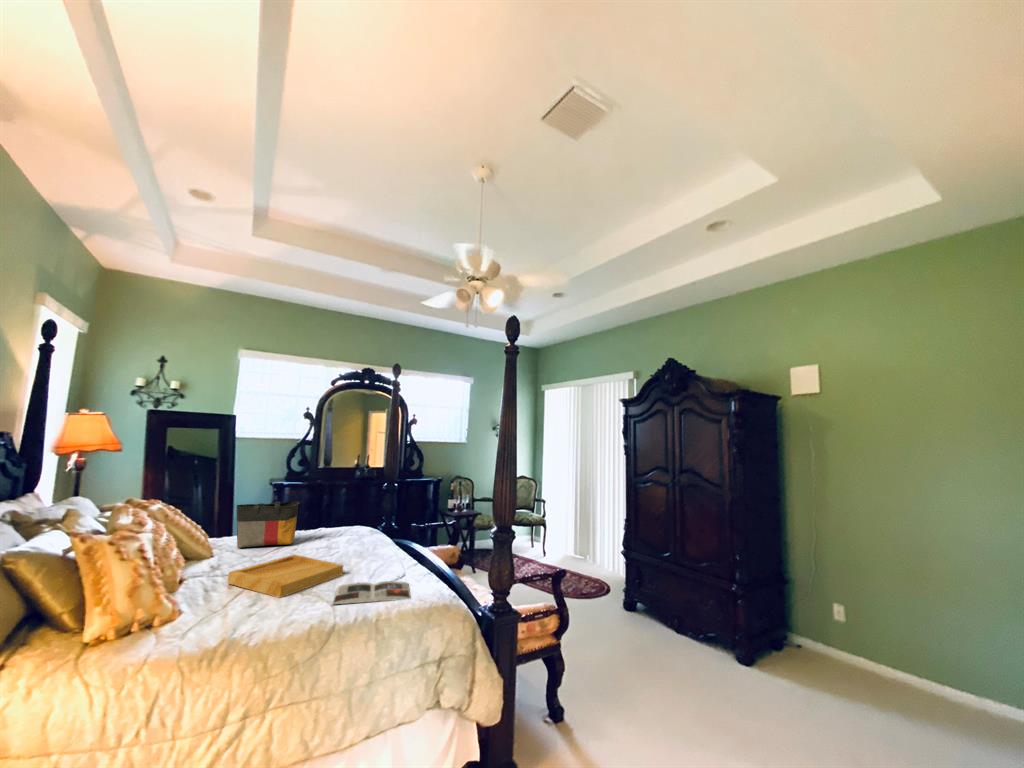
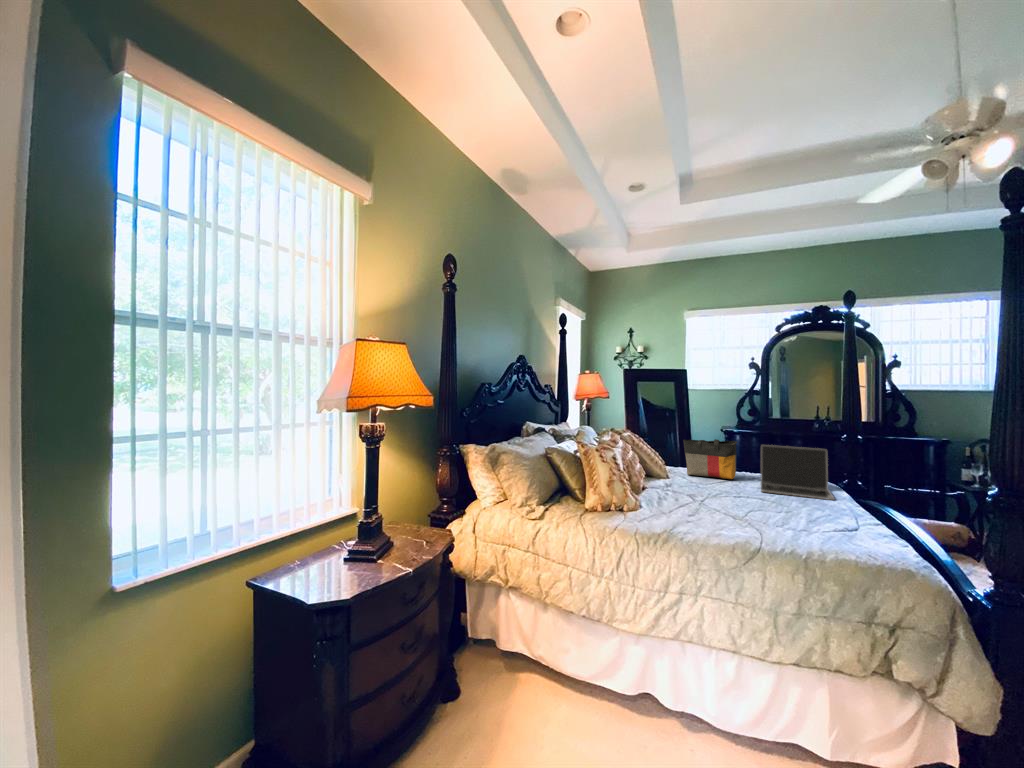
laptop: none [320,501,383,553] -> present [761,445,834,500]
tray: present [228,555,343,598] -> none [674,486,778,516]
magazine: present [333,581,411,604] -> none [760,520,859,554]

